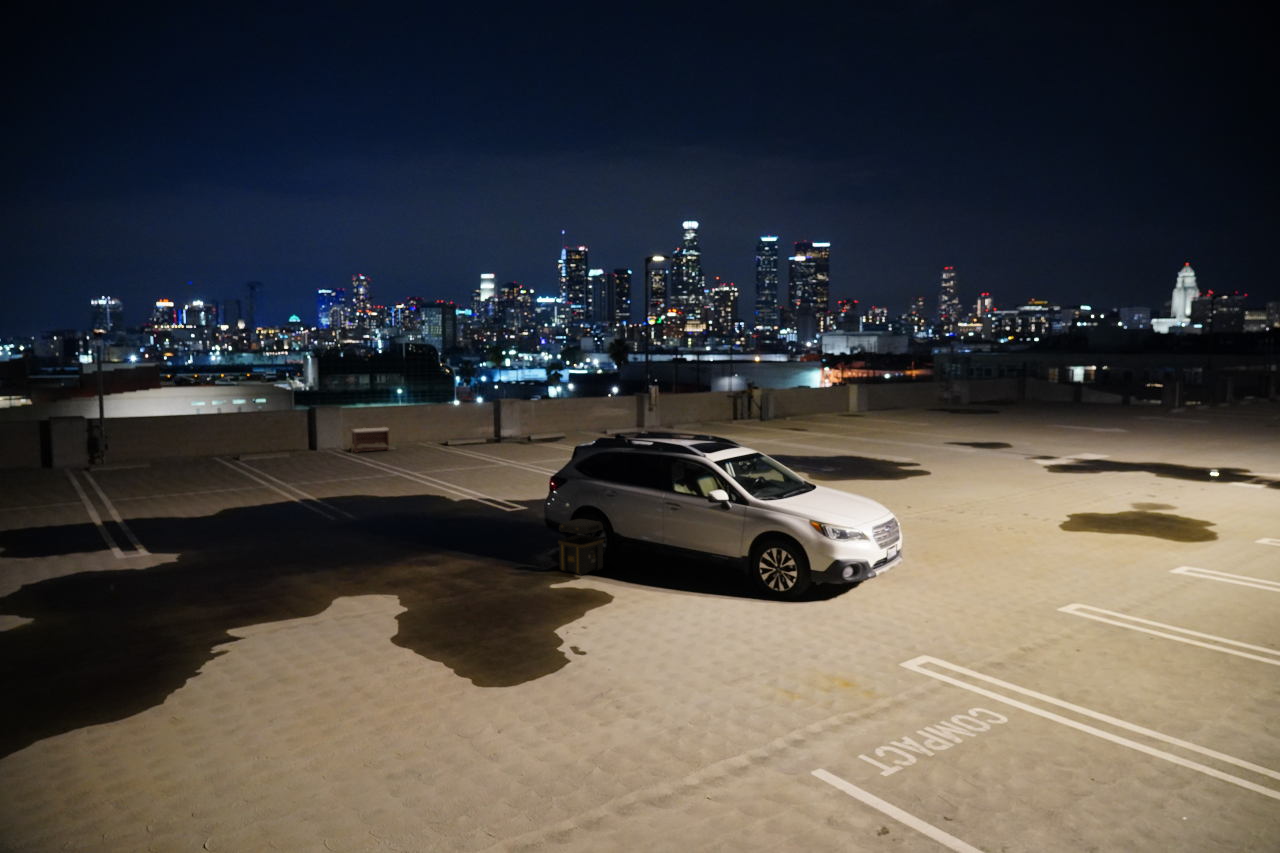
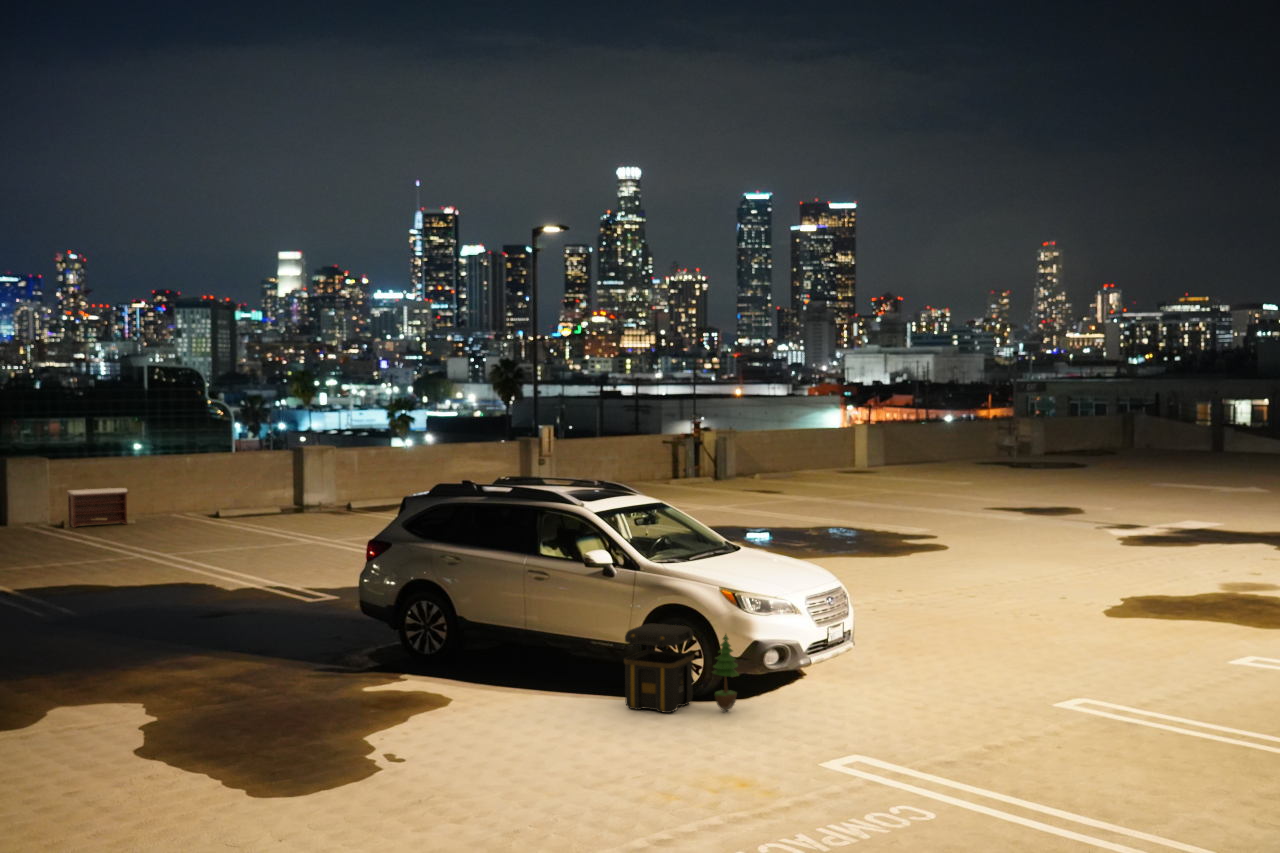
toolbox: present [558,519,604,575] -> present [624,624,694,713]
potted tree: none [803,554,825,612] -> present [712,635,739,711]

